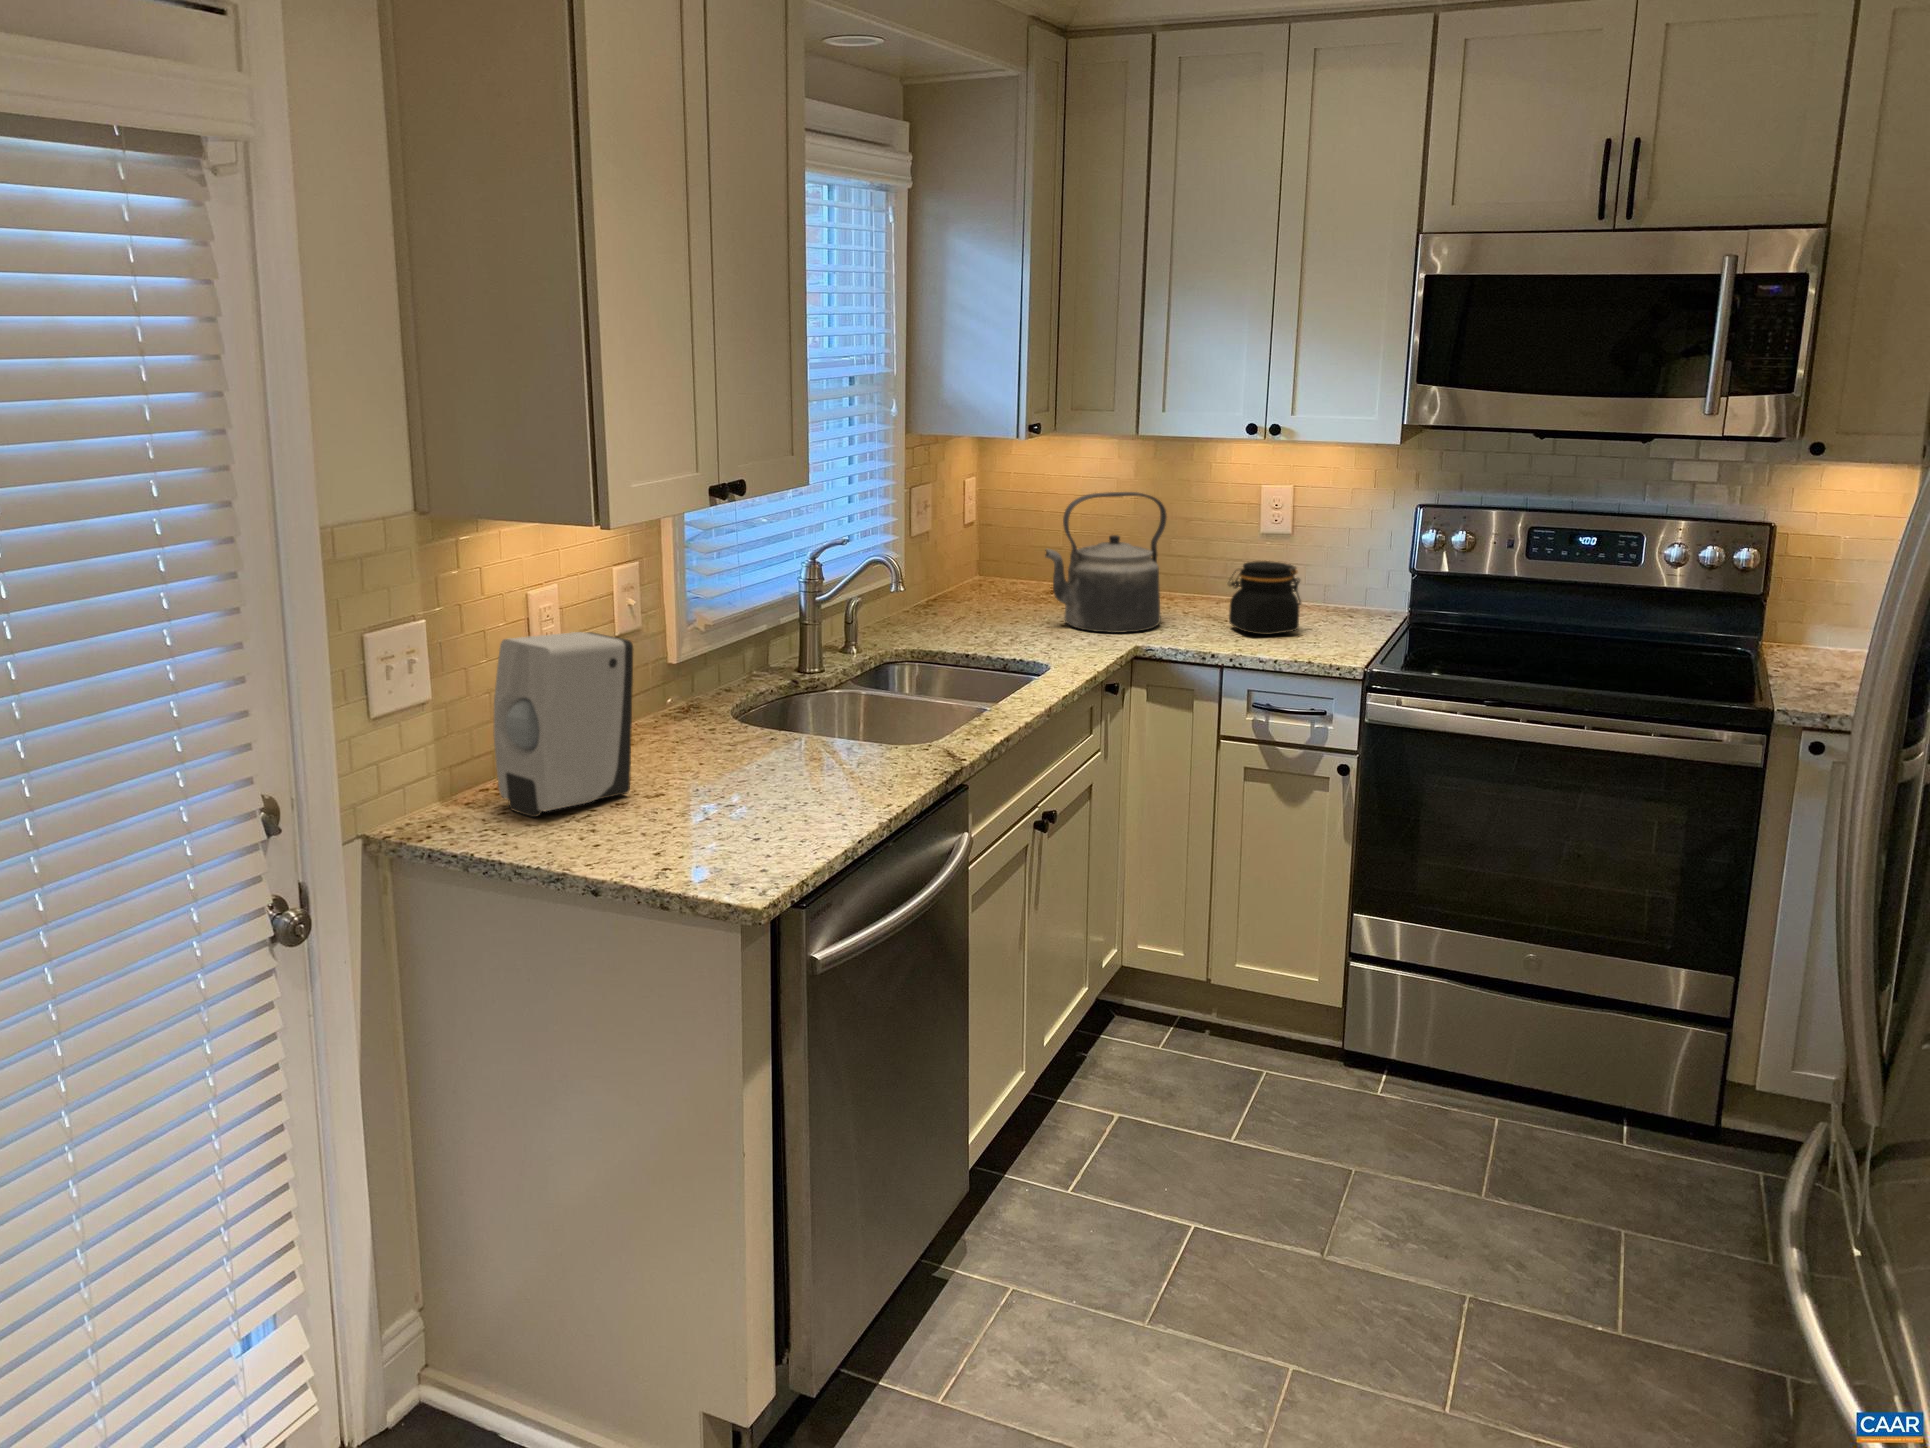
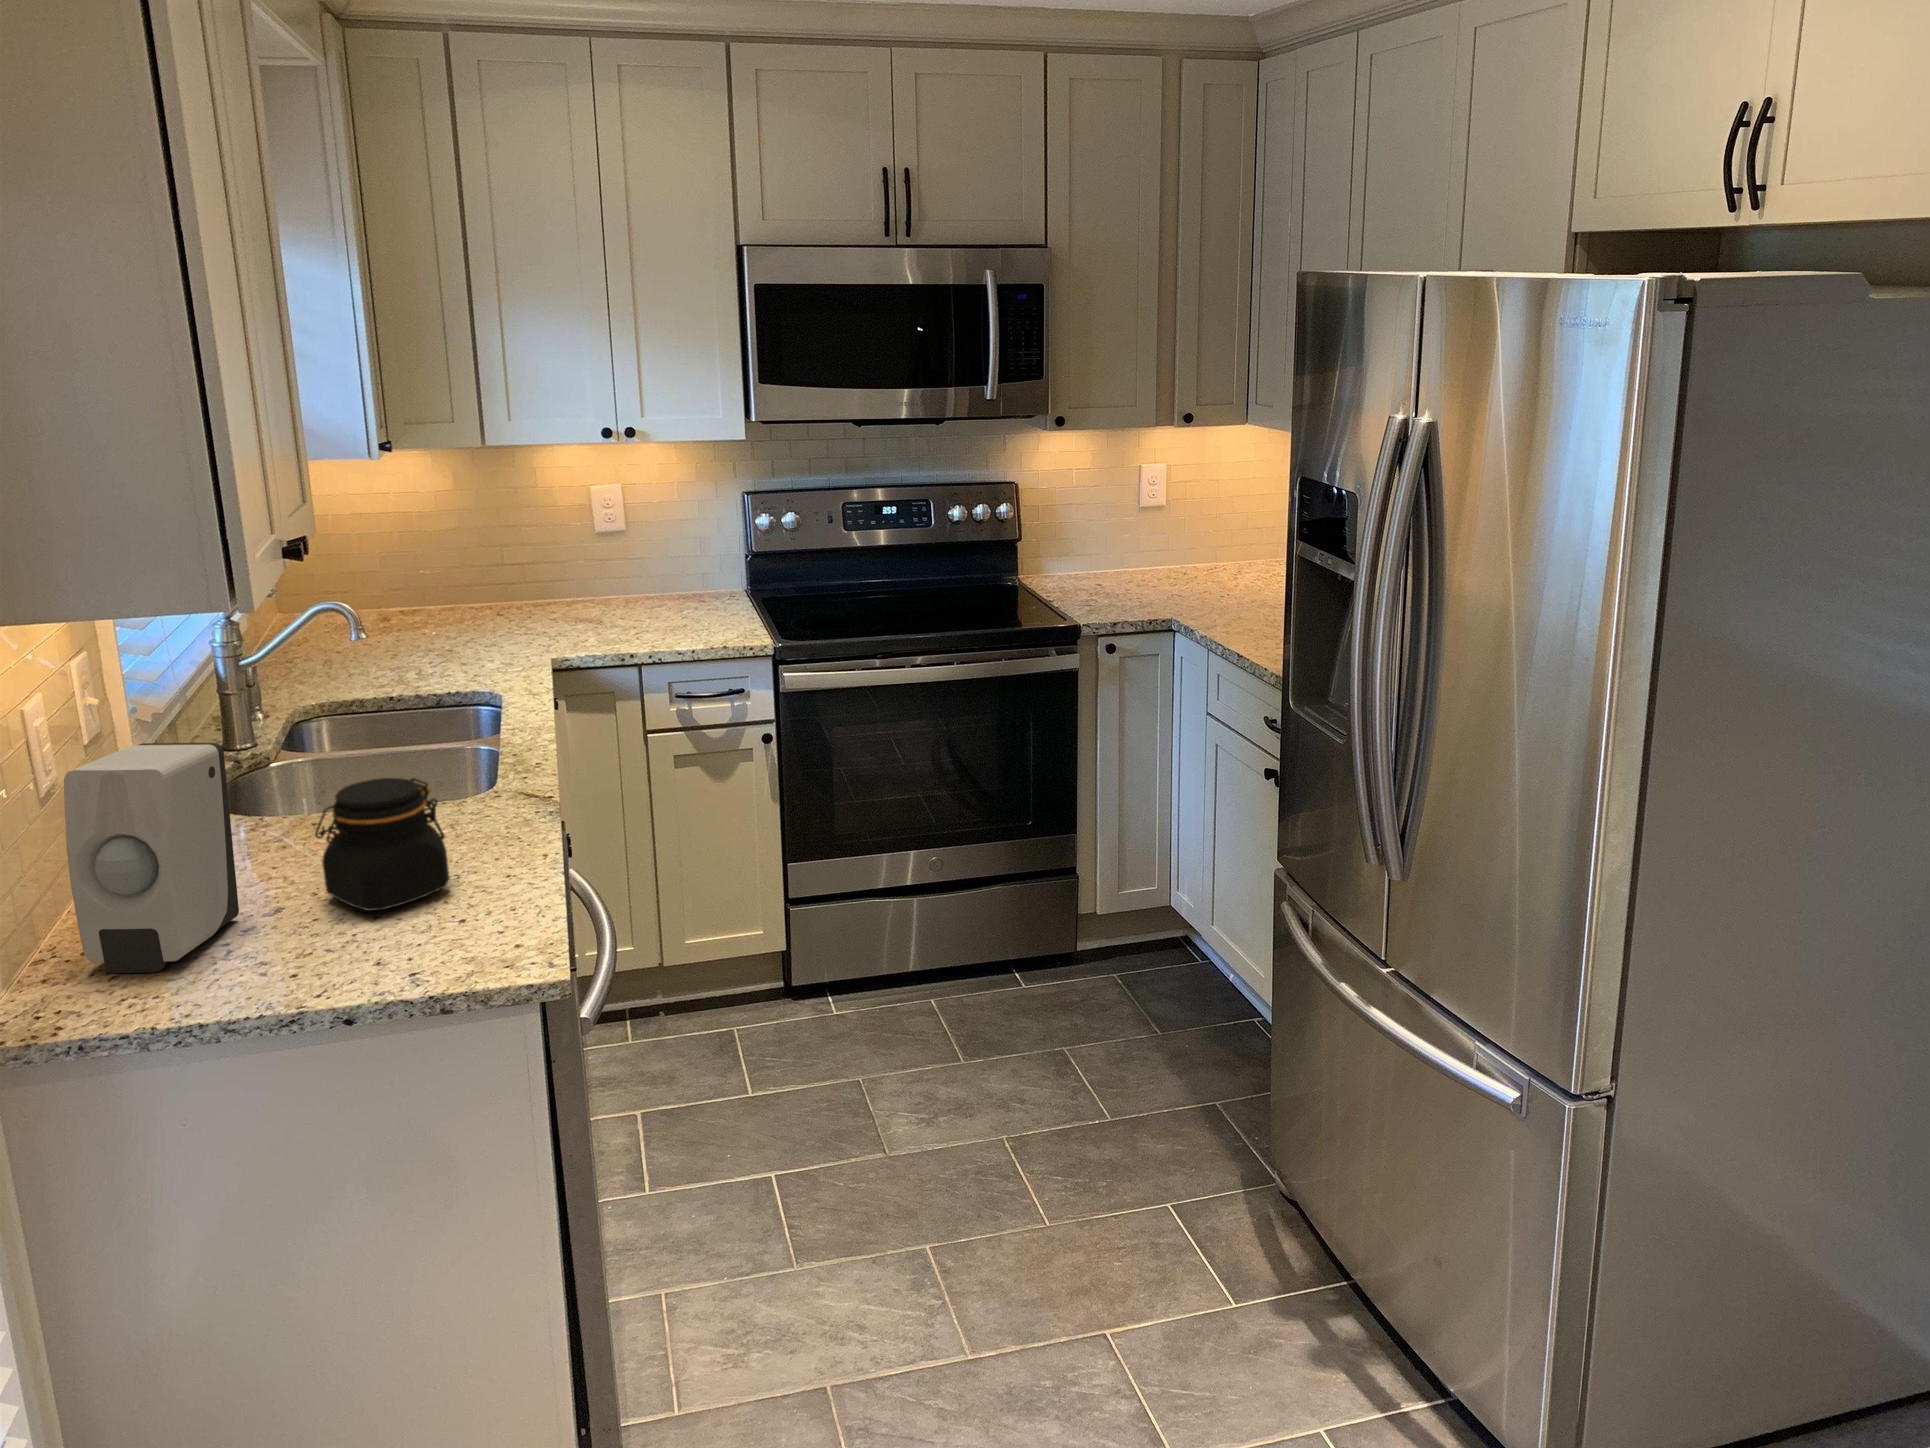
kettle: present [1045,492,1167,633] -> none [423,506,546,651]
jar: present [1229,561,1301,635] -> present [315,778,449,911]

